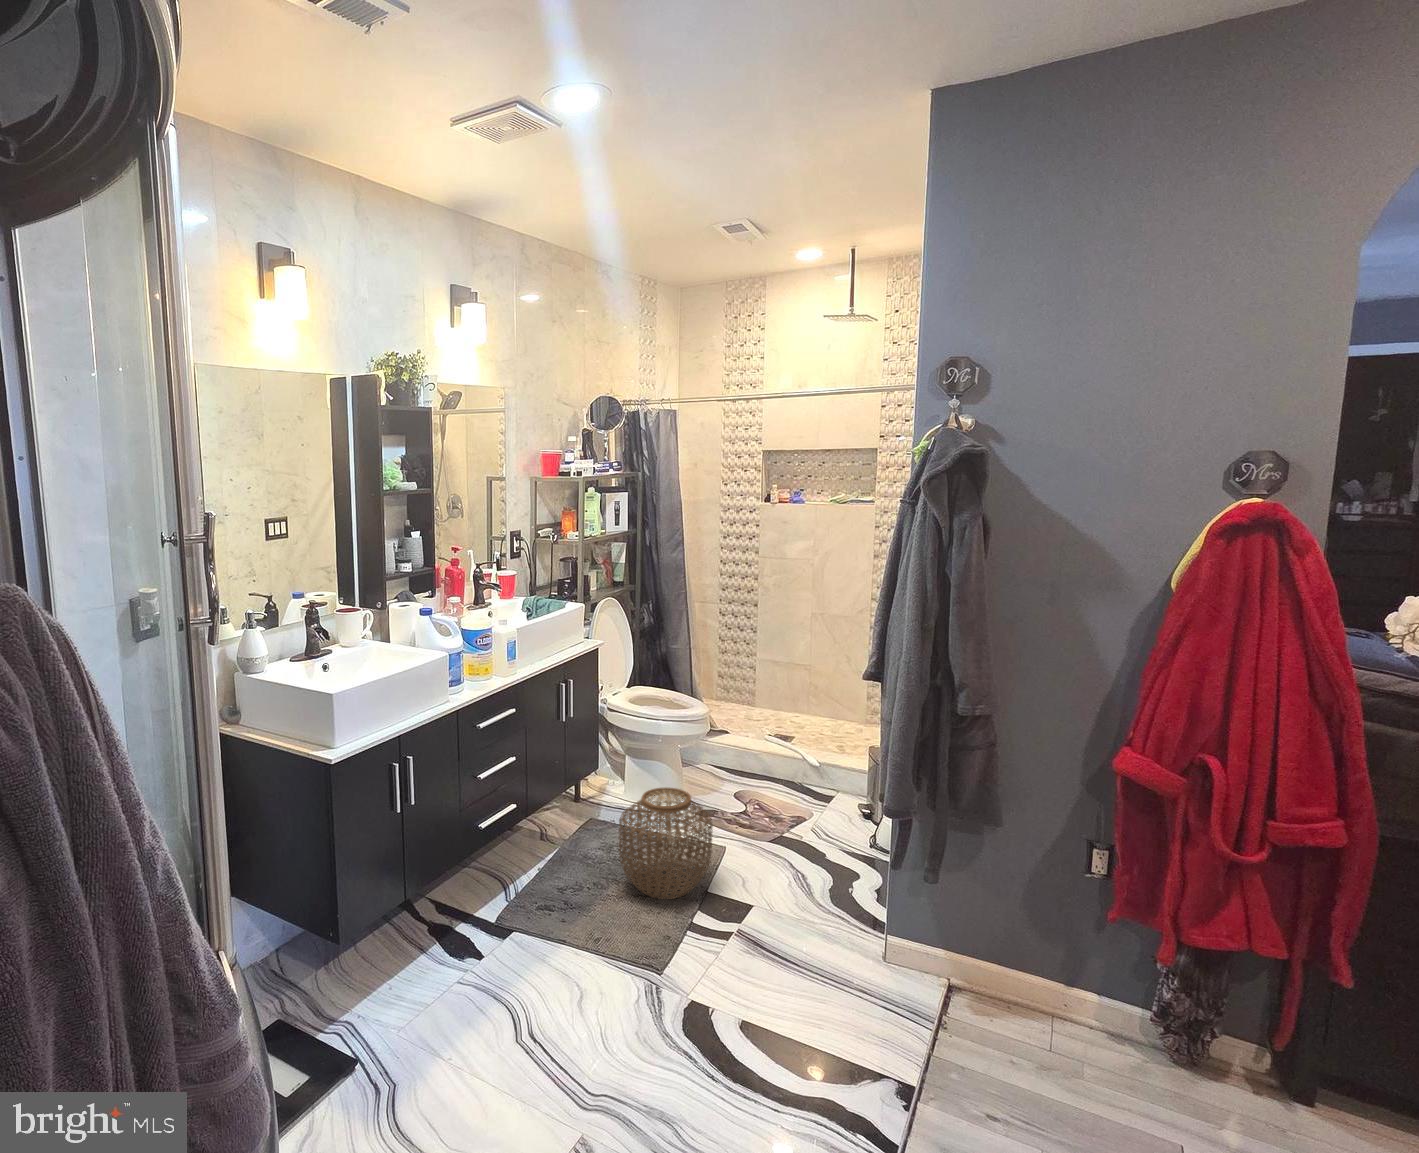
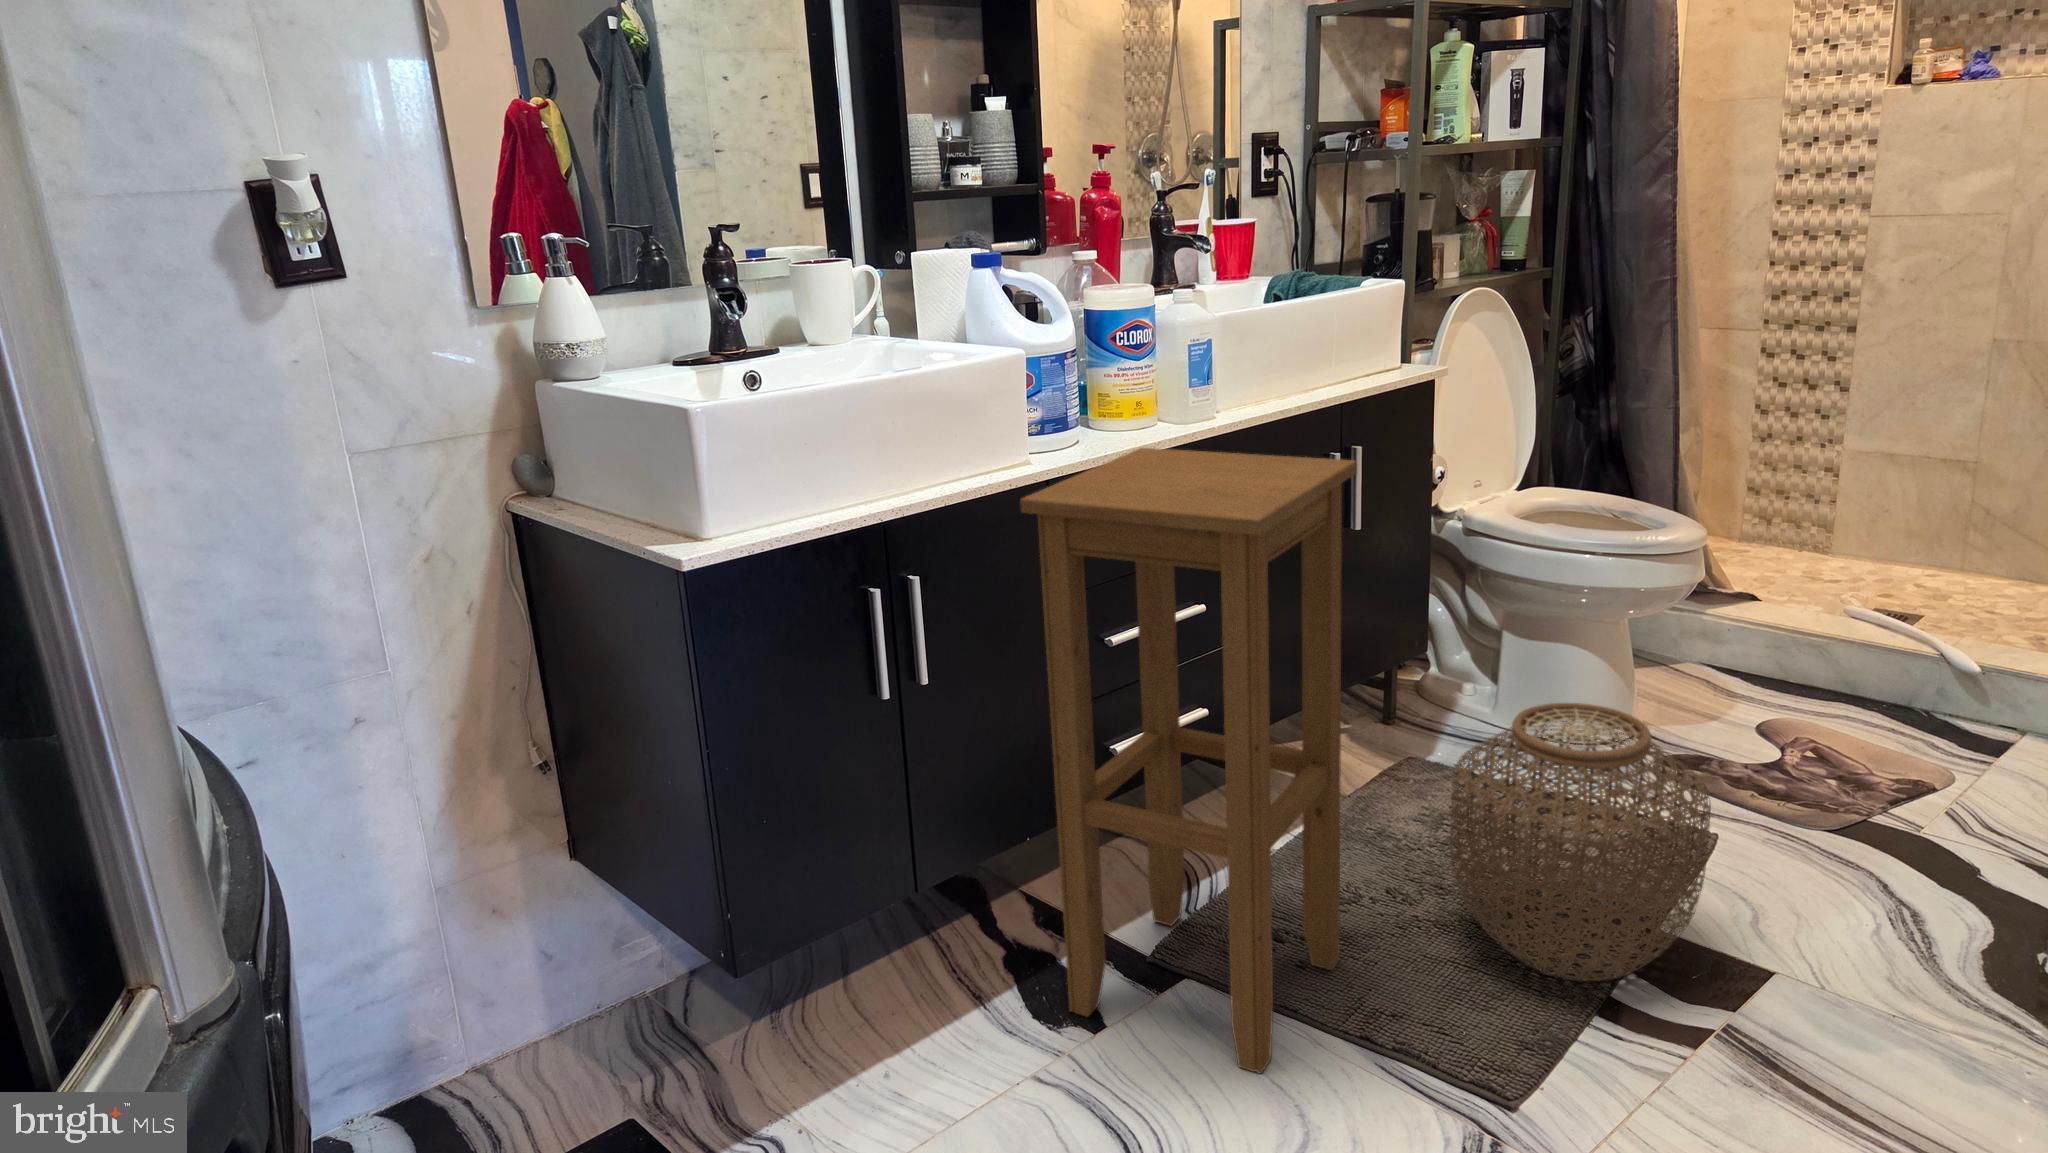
stool: none [459,694,584,954] -> present [1020,448,1357,1074]

